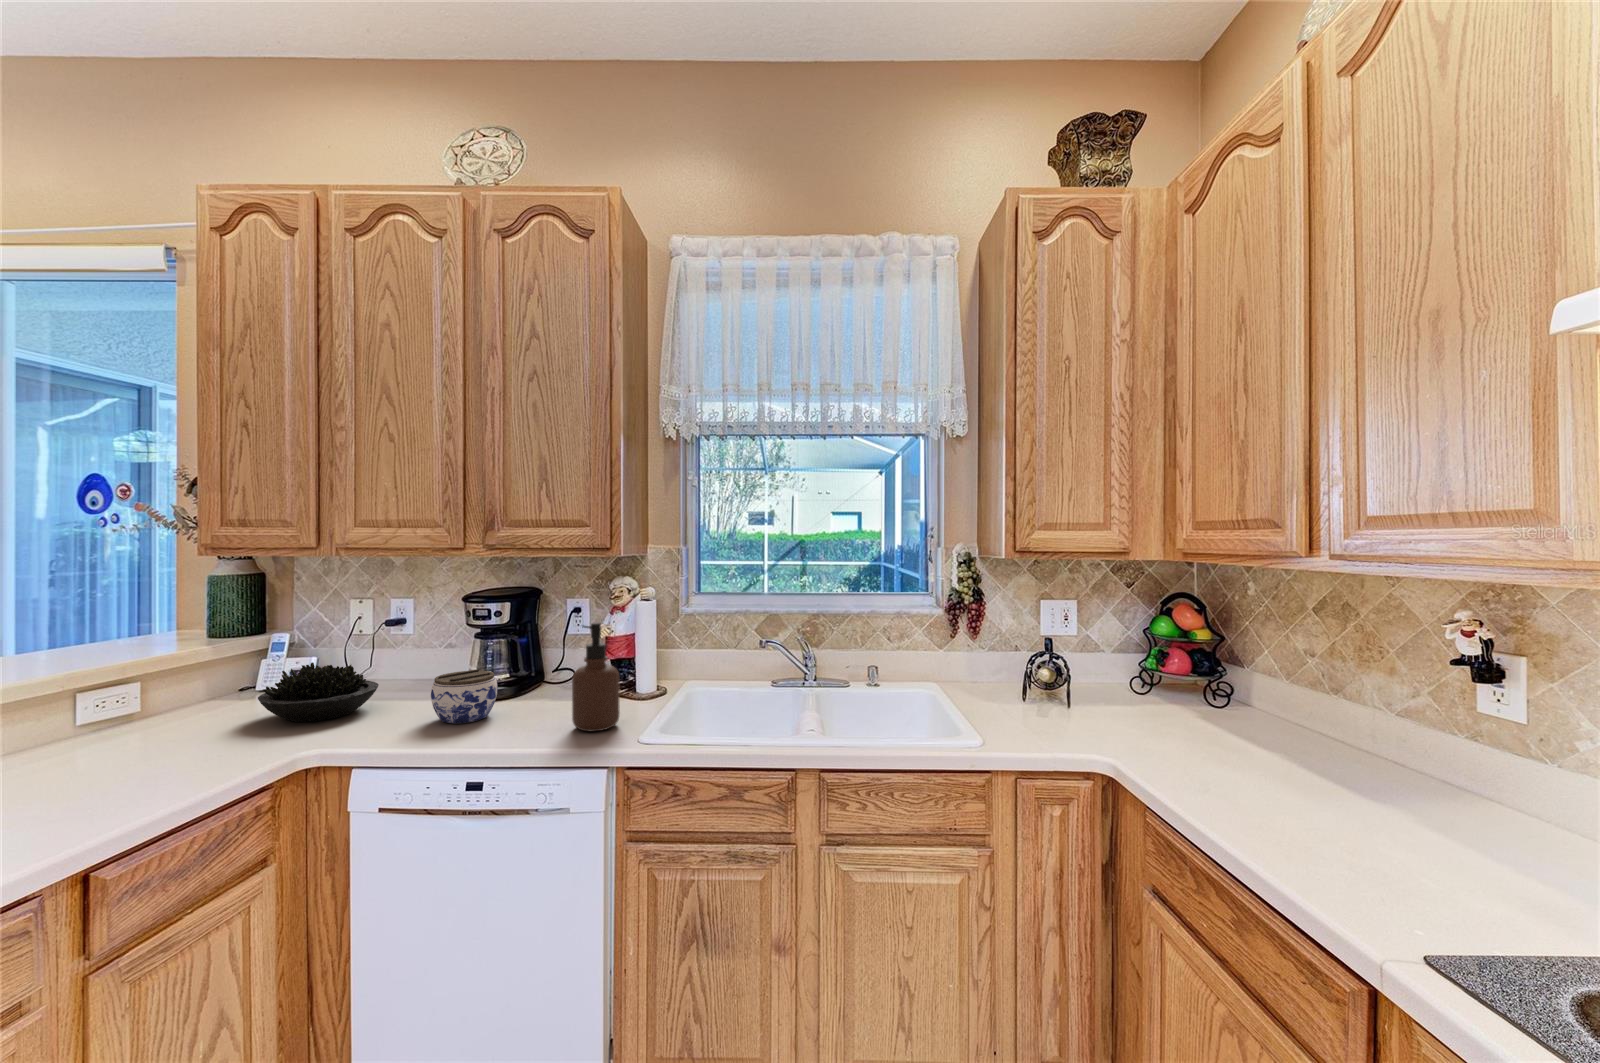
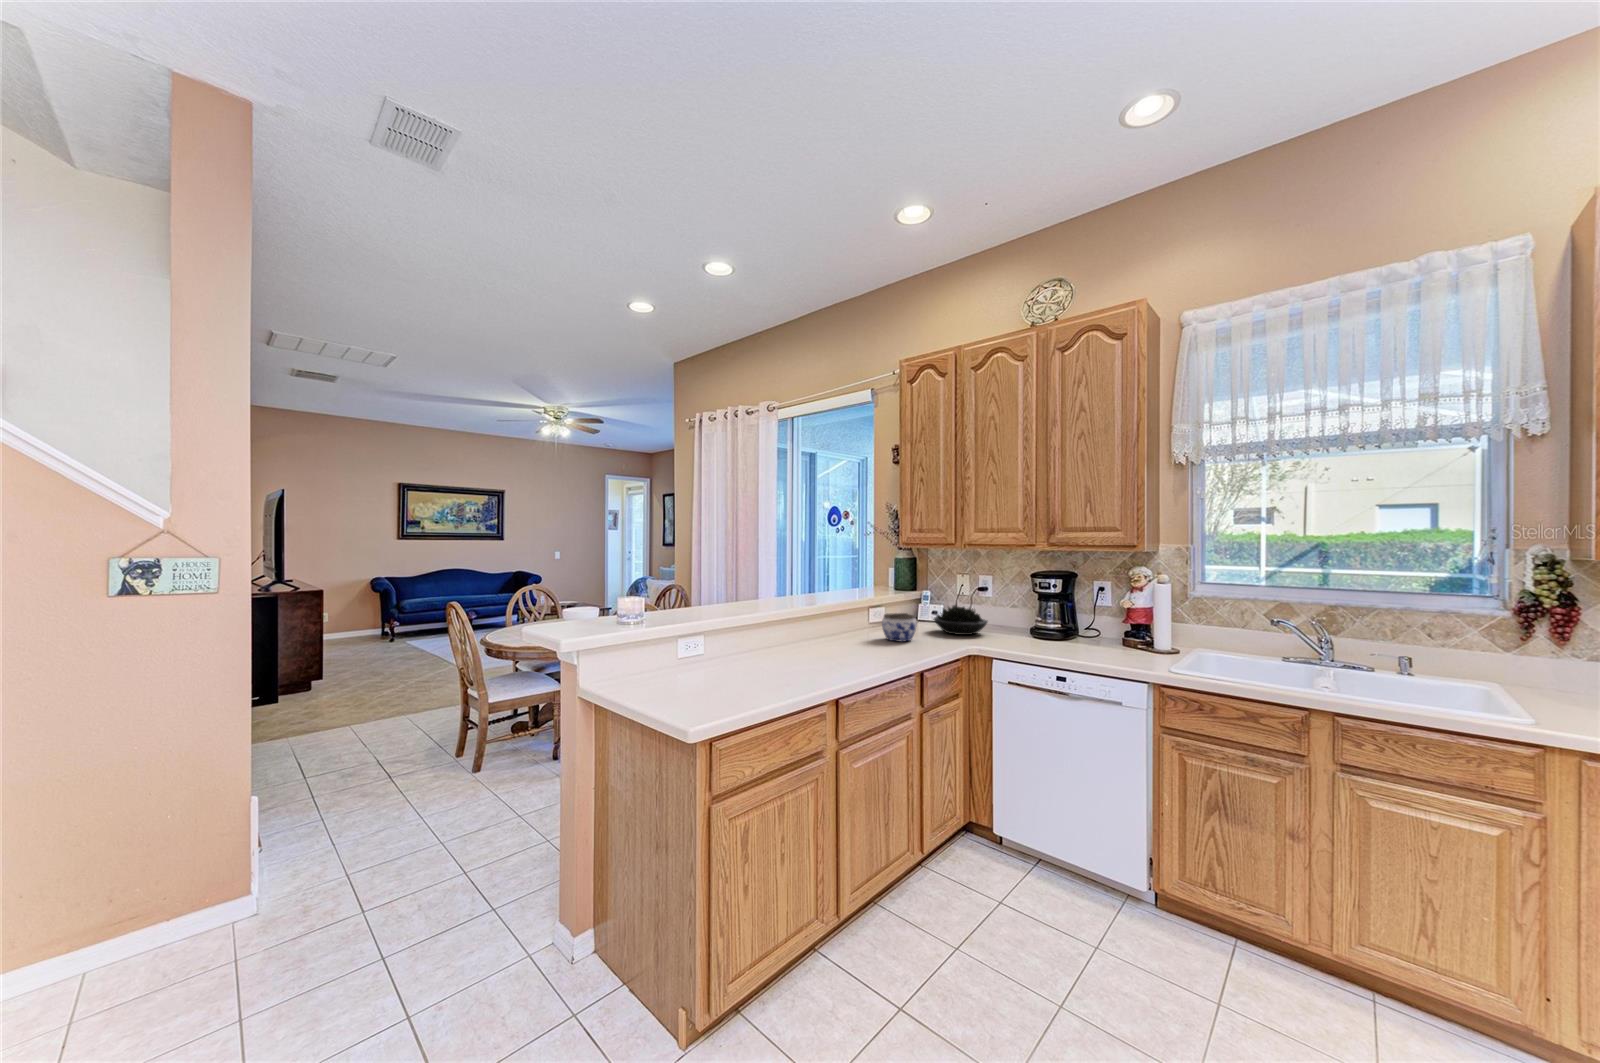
soap dispenser: present [572,623,620,731] -> none [1115,591,1149,661]
jar: present [431,670,498,724] -> present [882,613,917,642]

